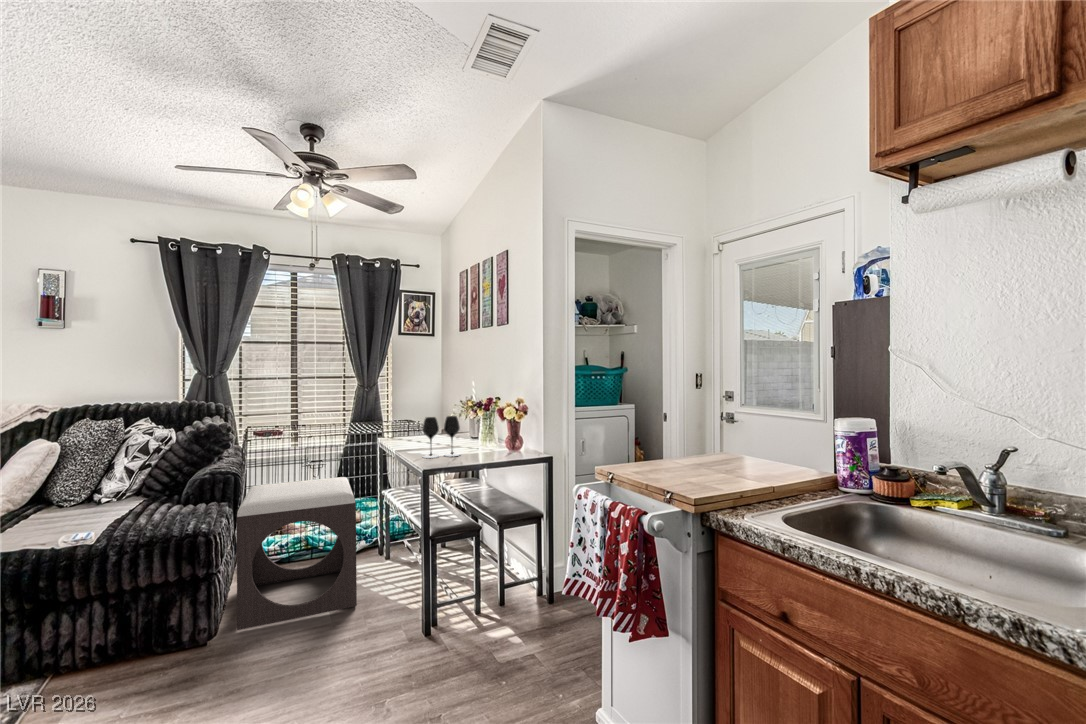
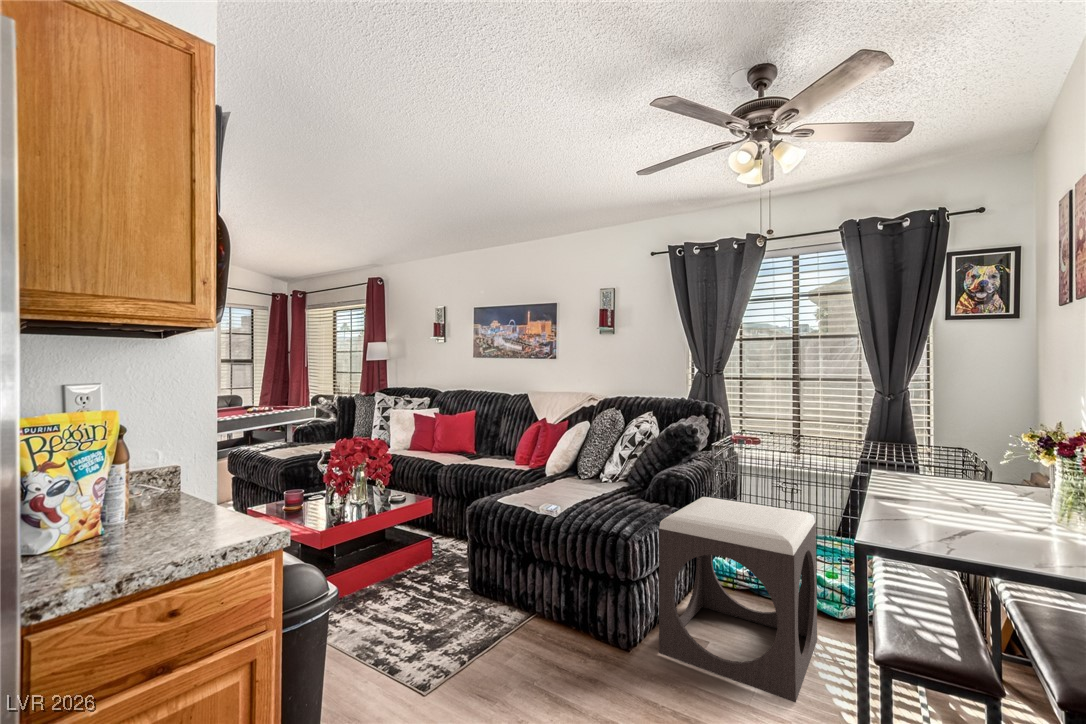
wine glass: present [423,416,460,458] -> none [908,450,996,531]

